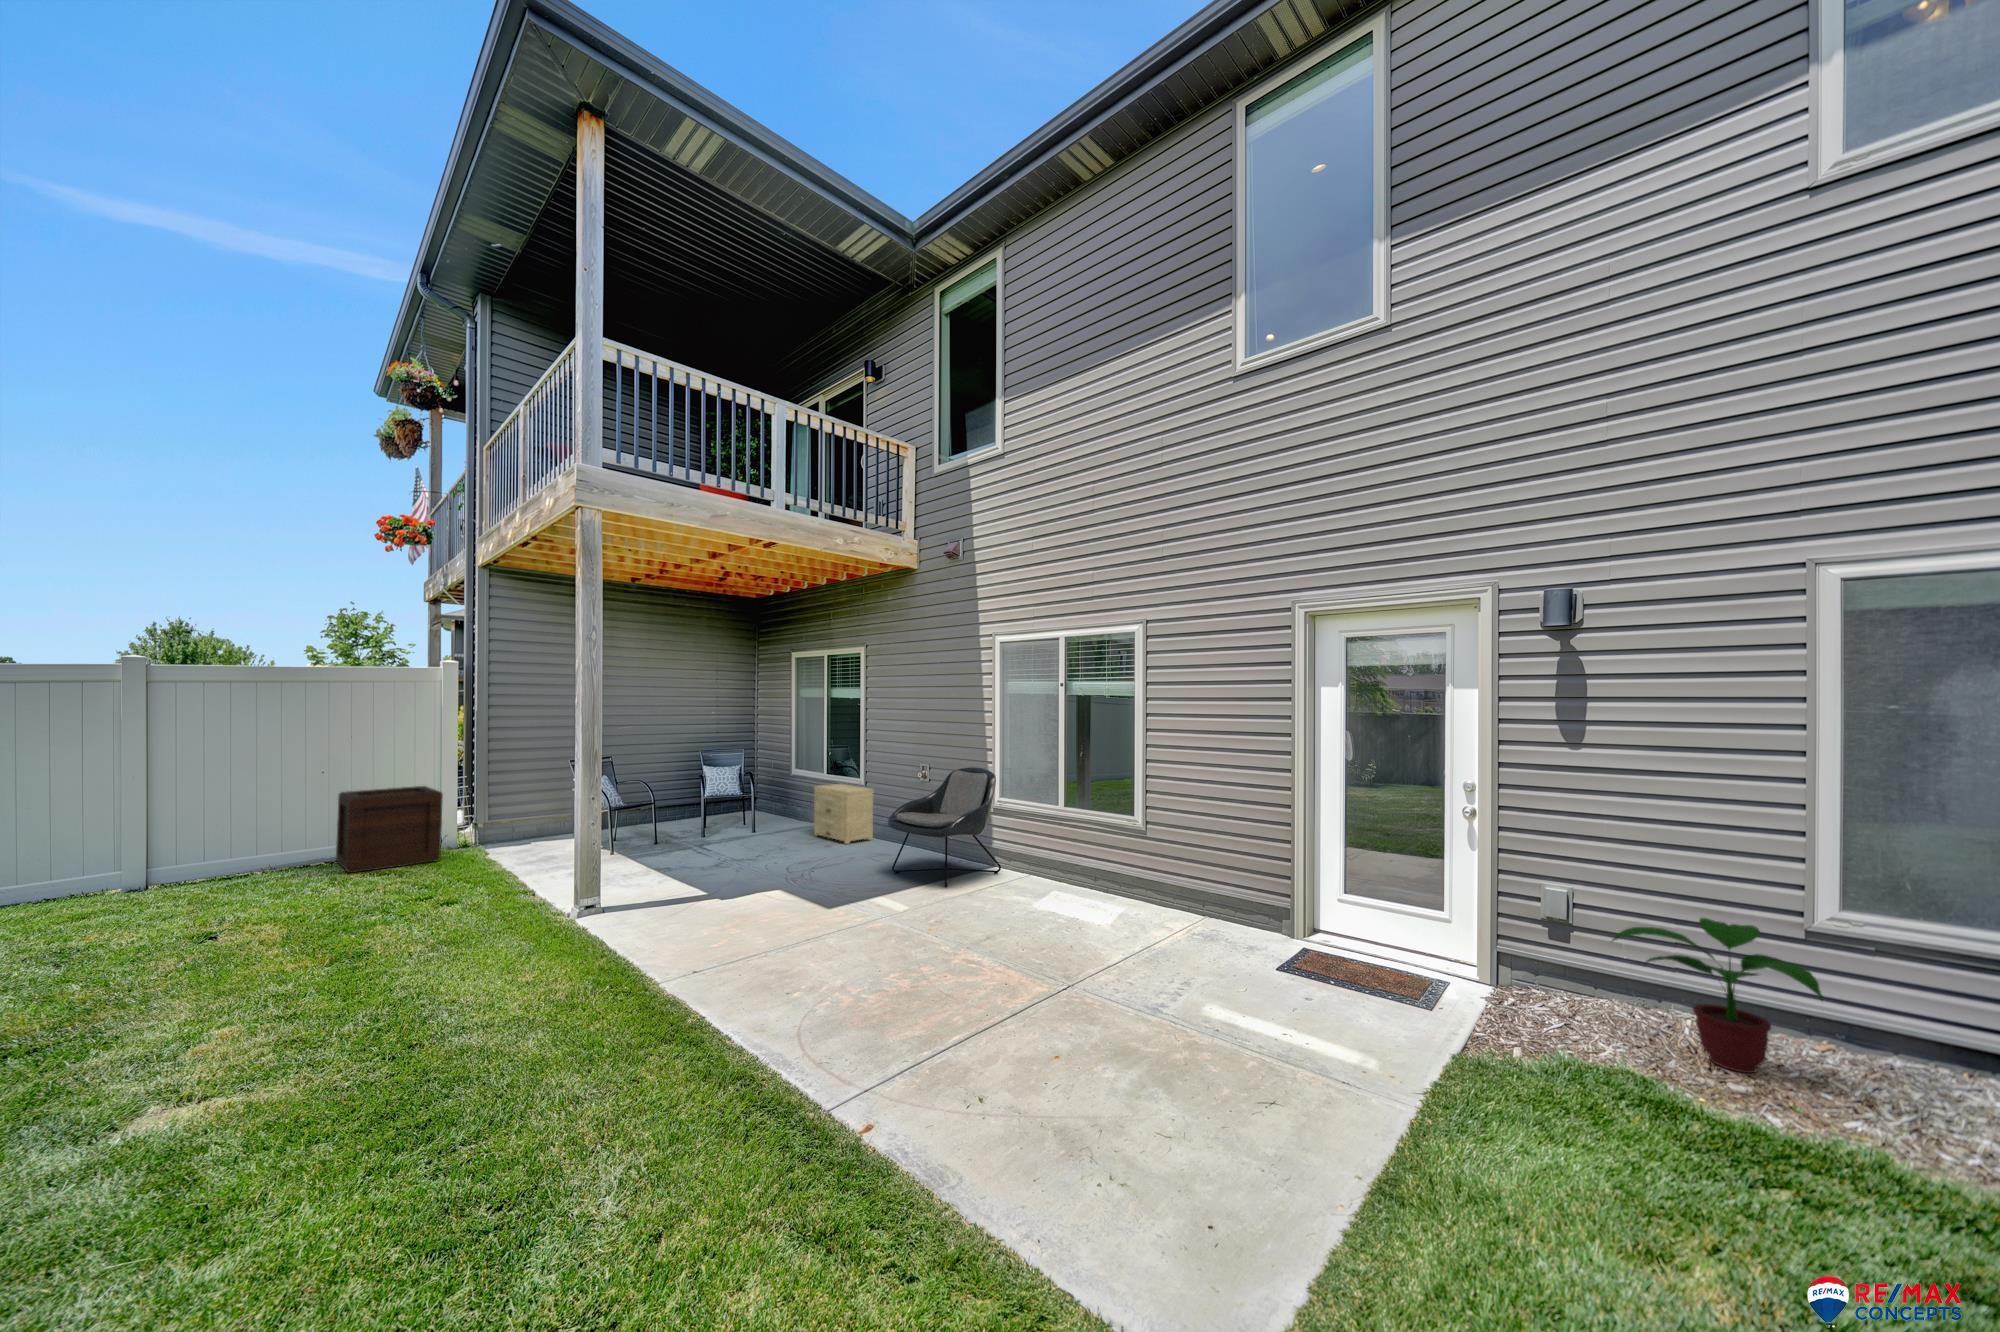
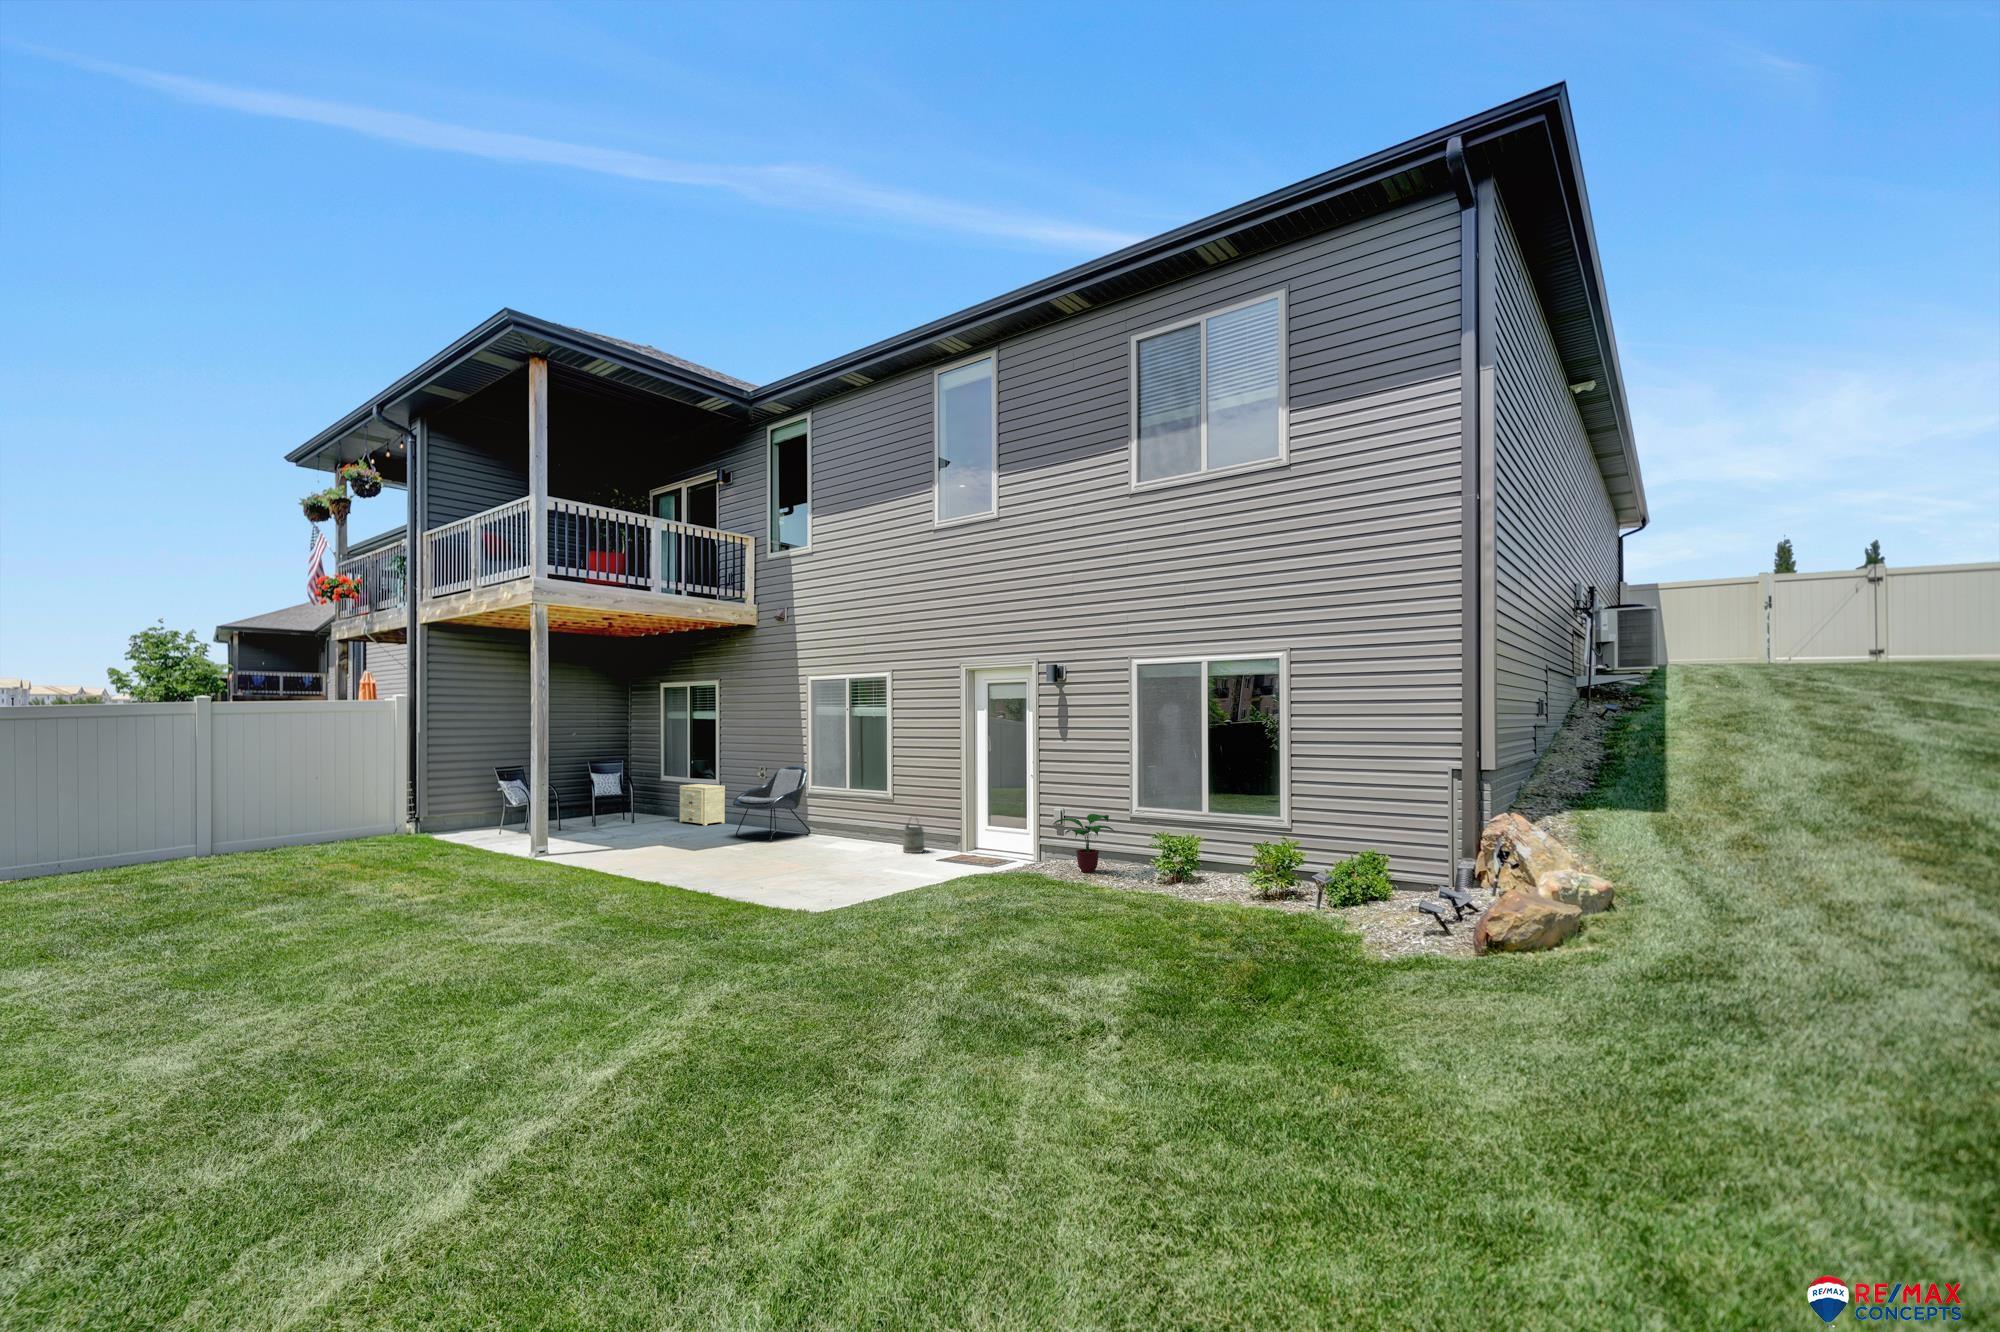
wooden crate: present [336,786,443,873] -> none [326,789,406,847]
bucket: none [1177,865,1216,934] -> present [903,818,925,853]

